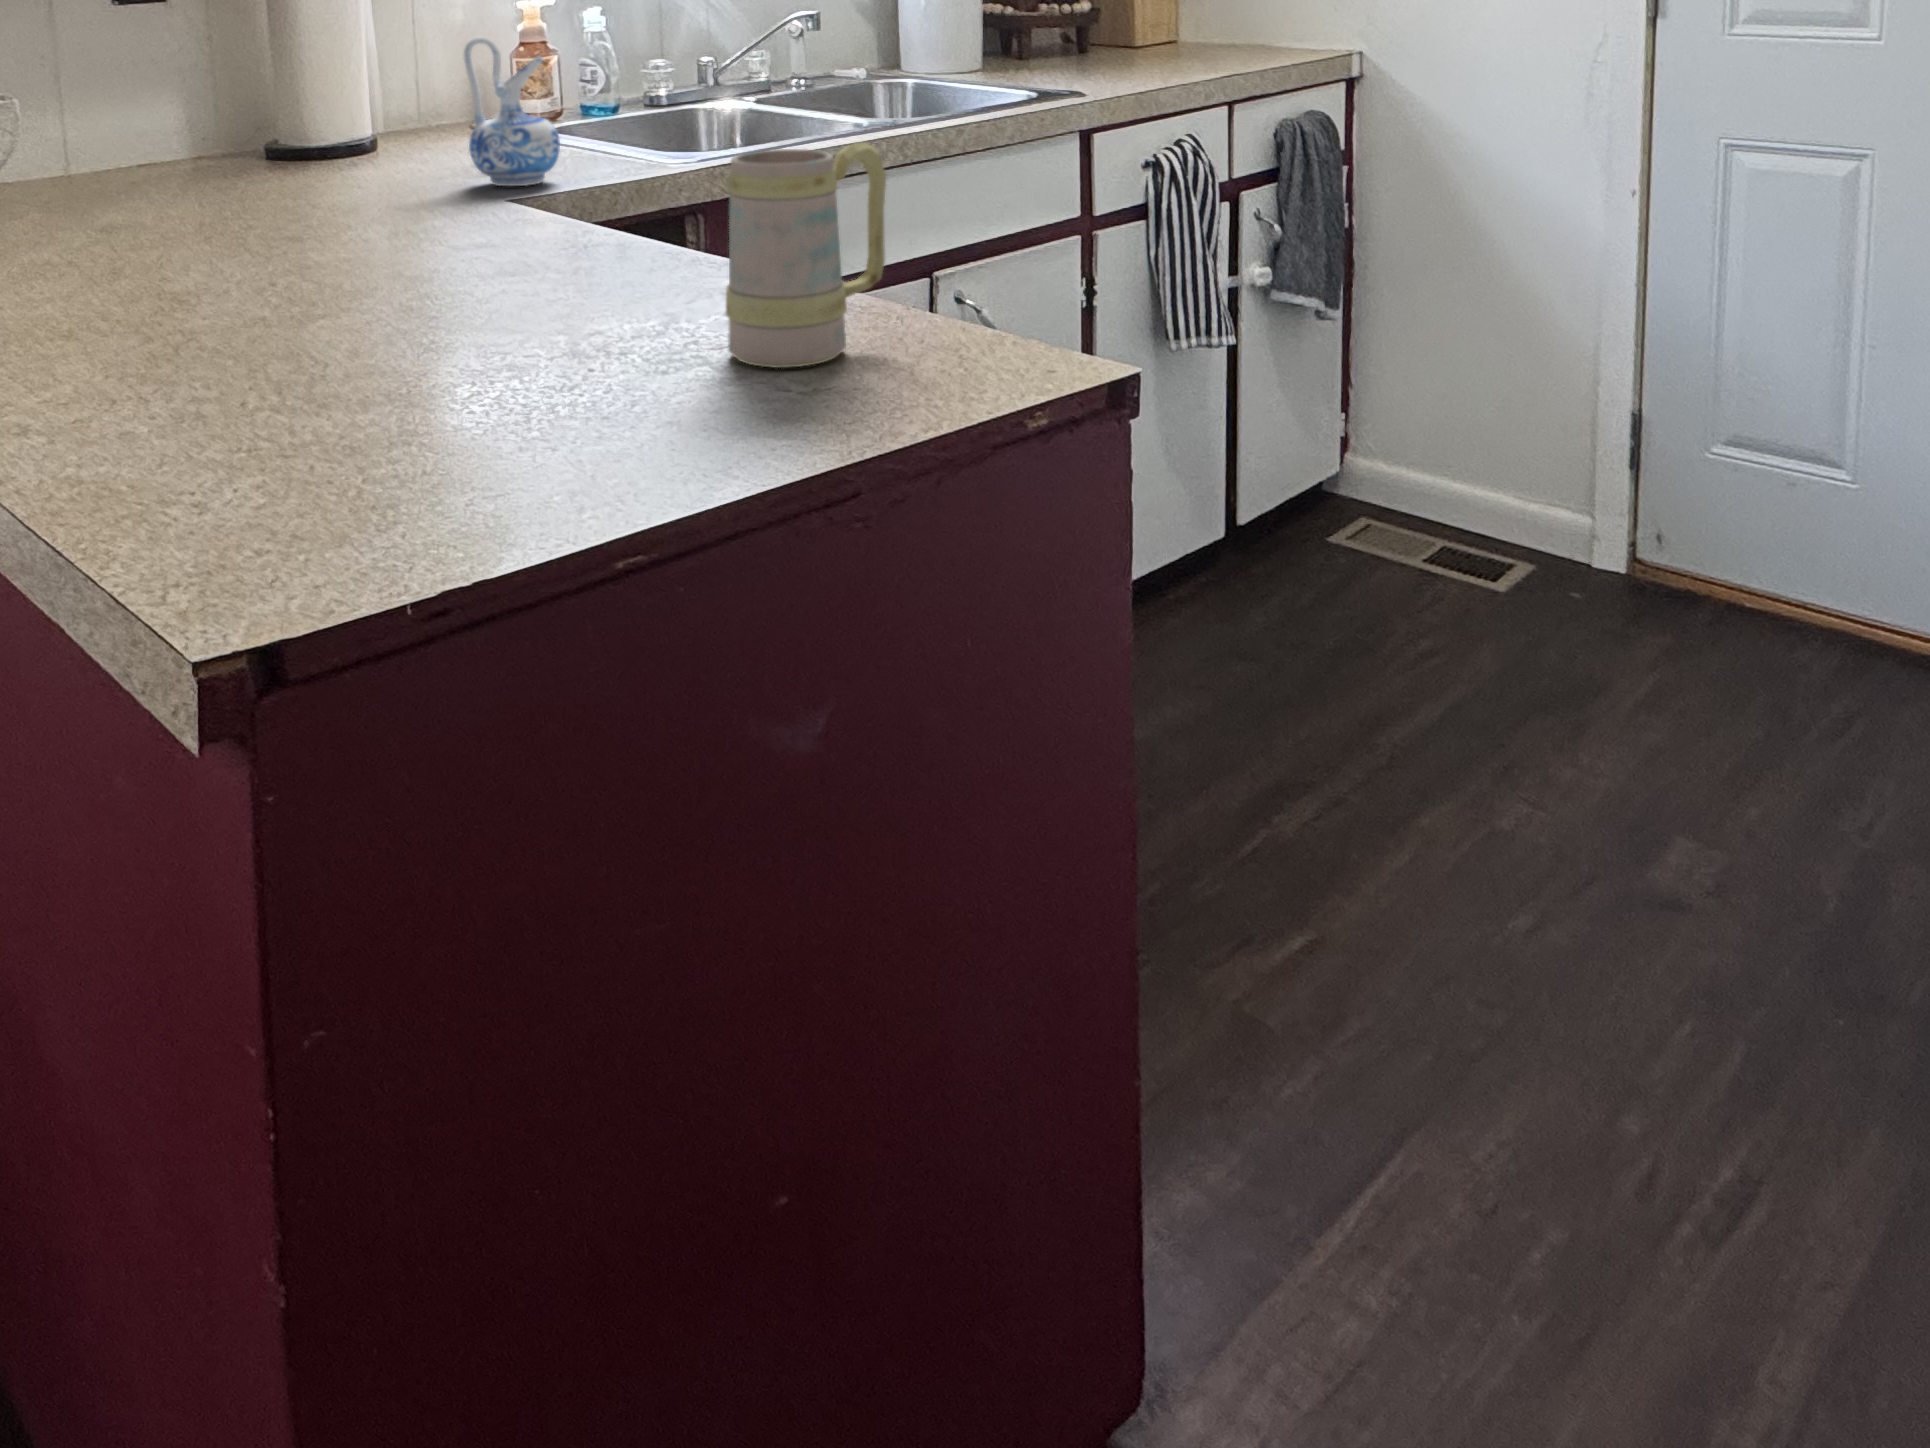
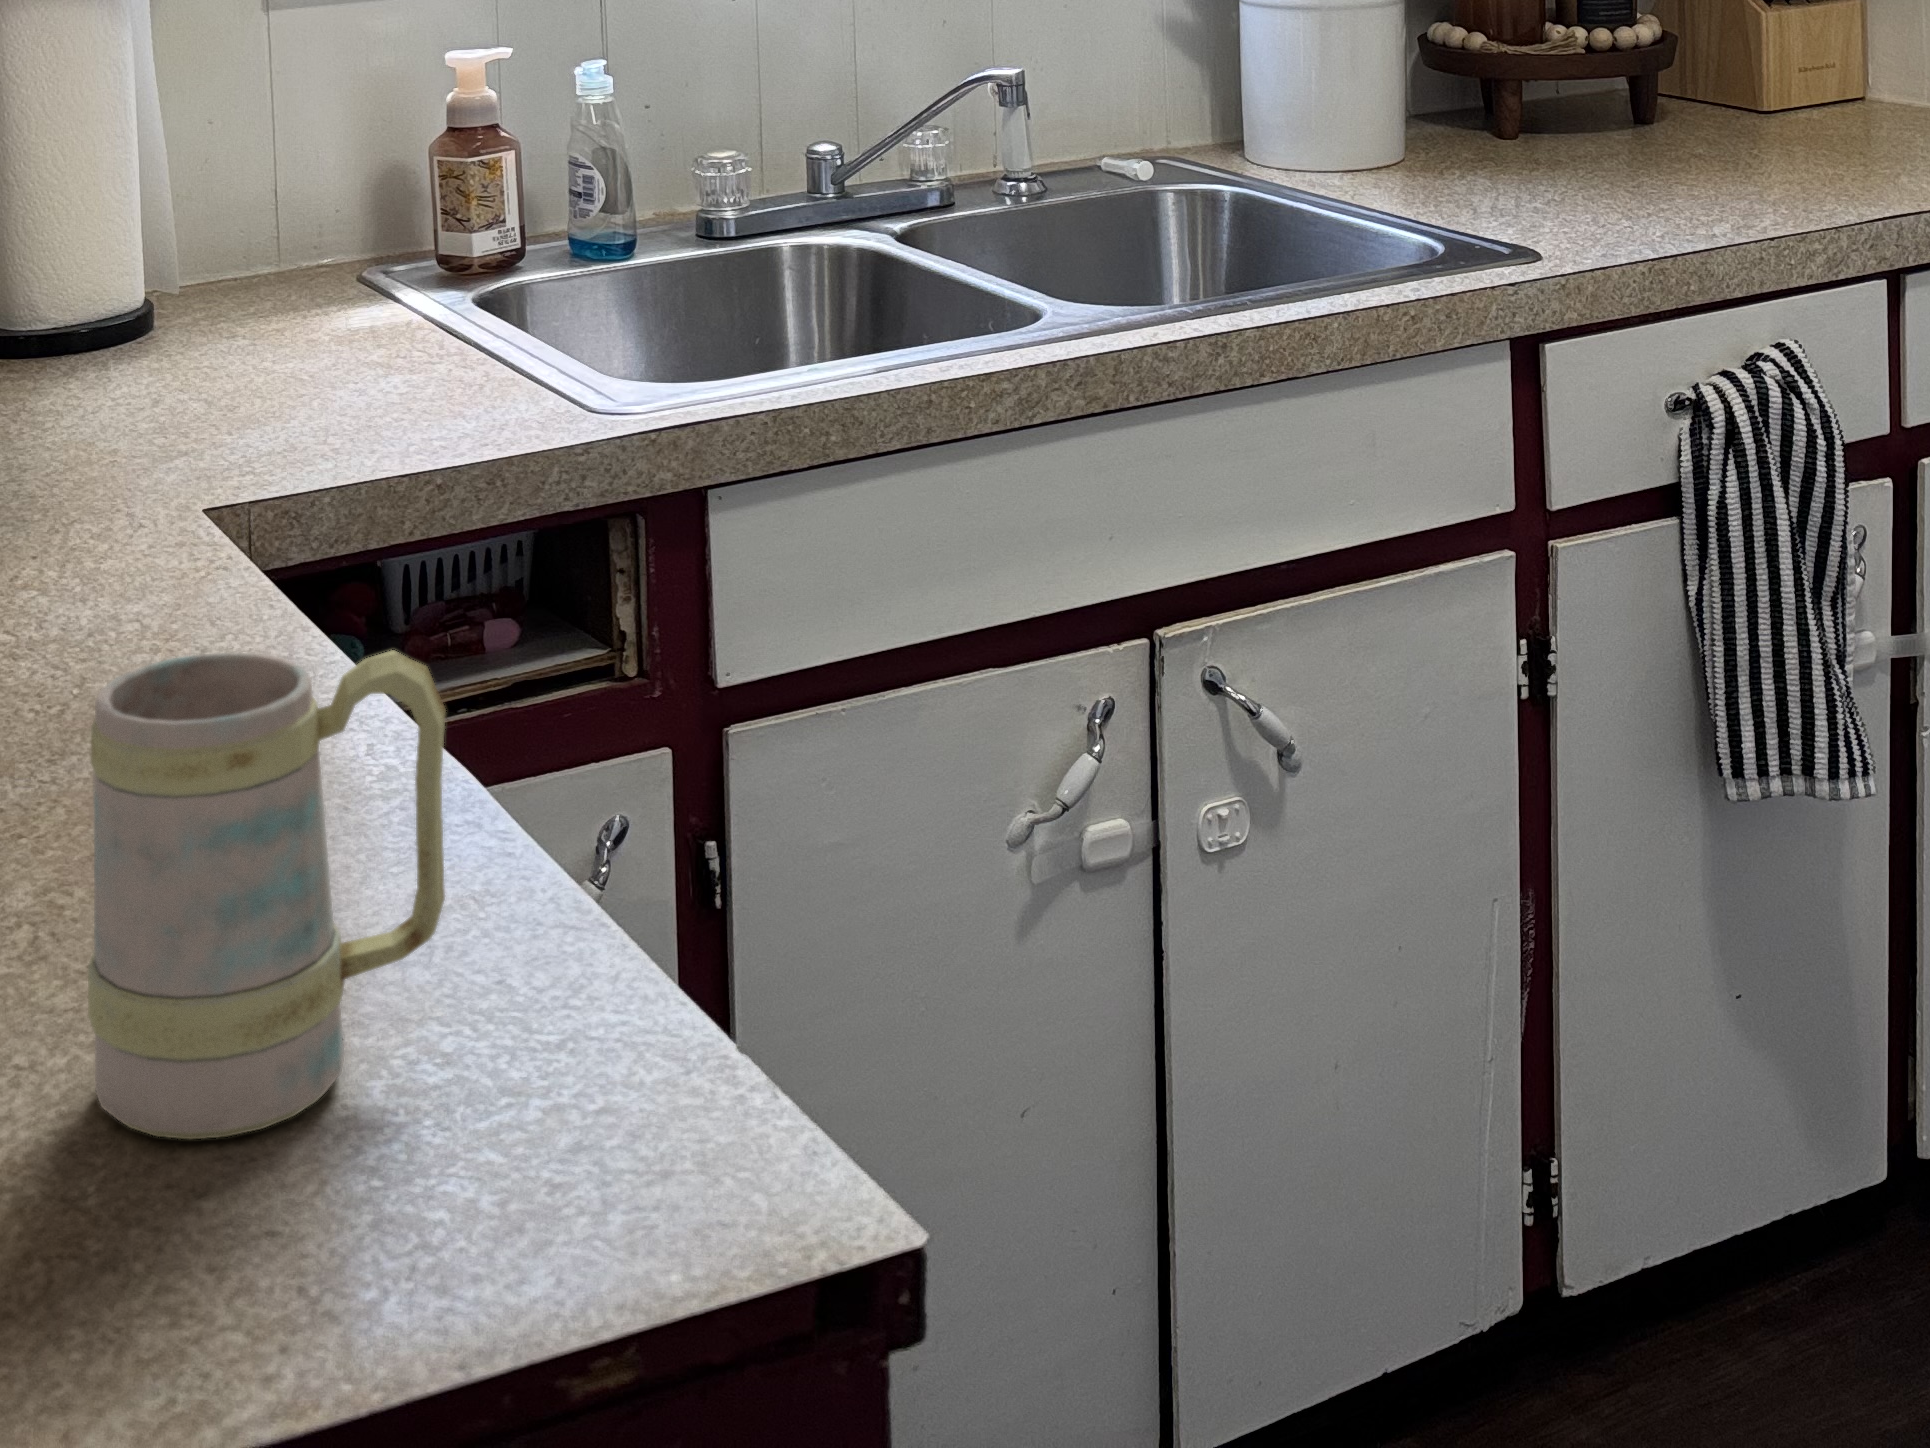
ceramic pitcher: present [464,37,560,186] -> none [179,183,353,466]

